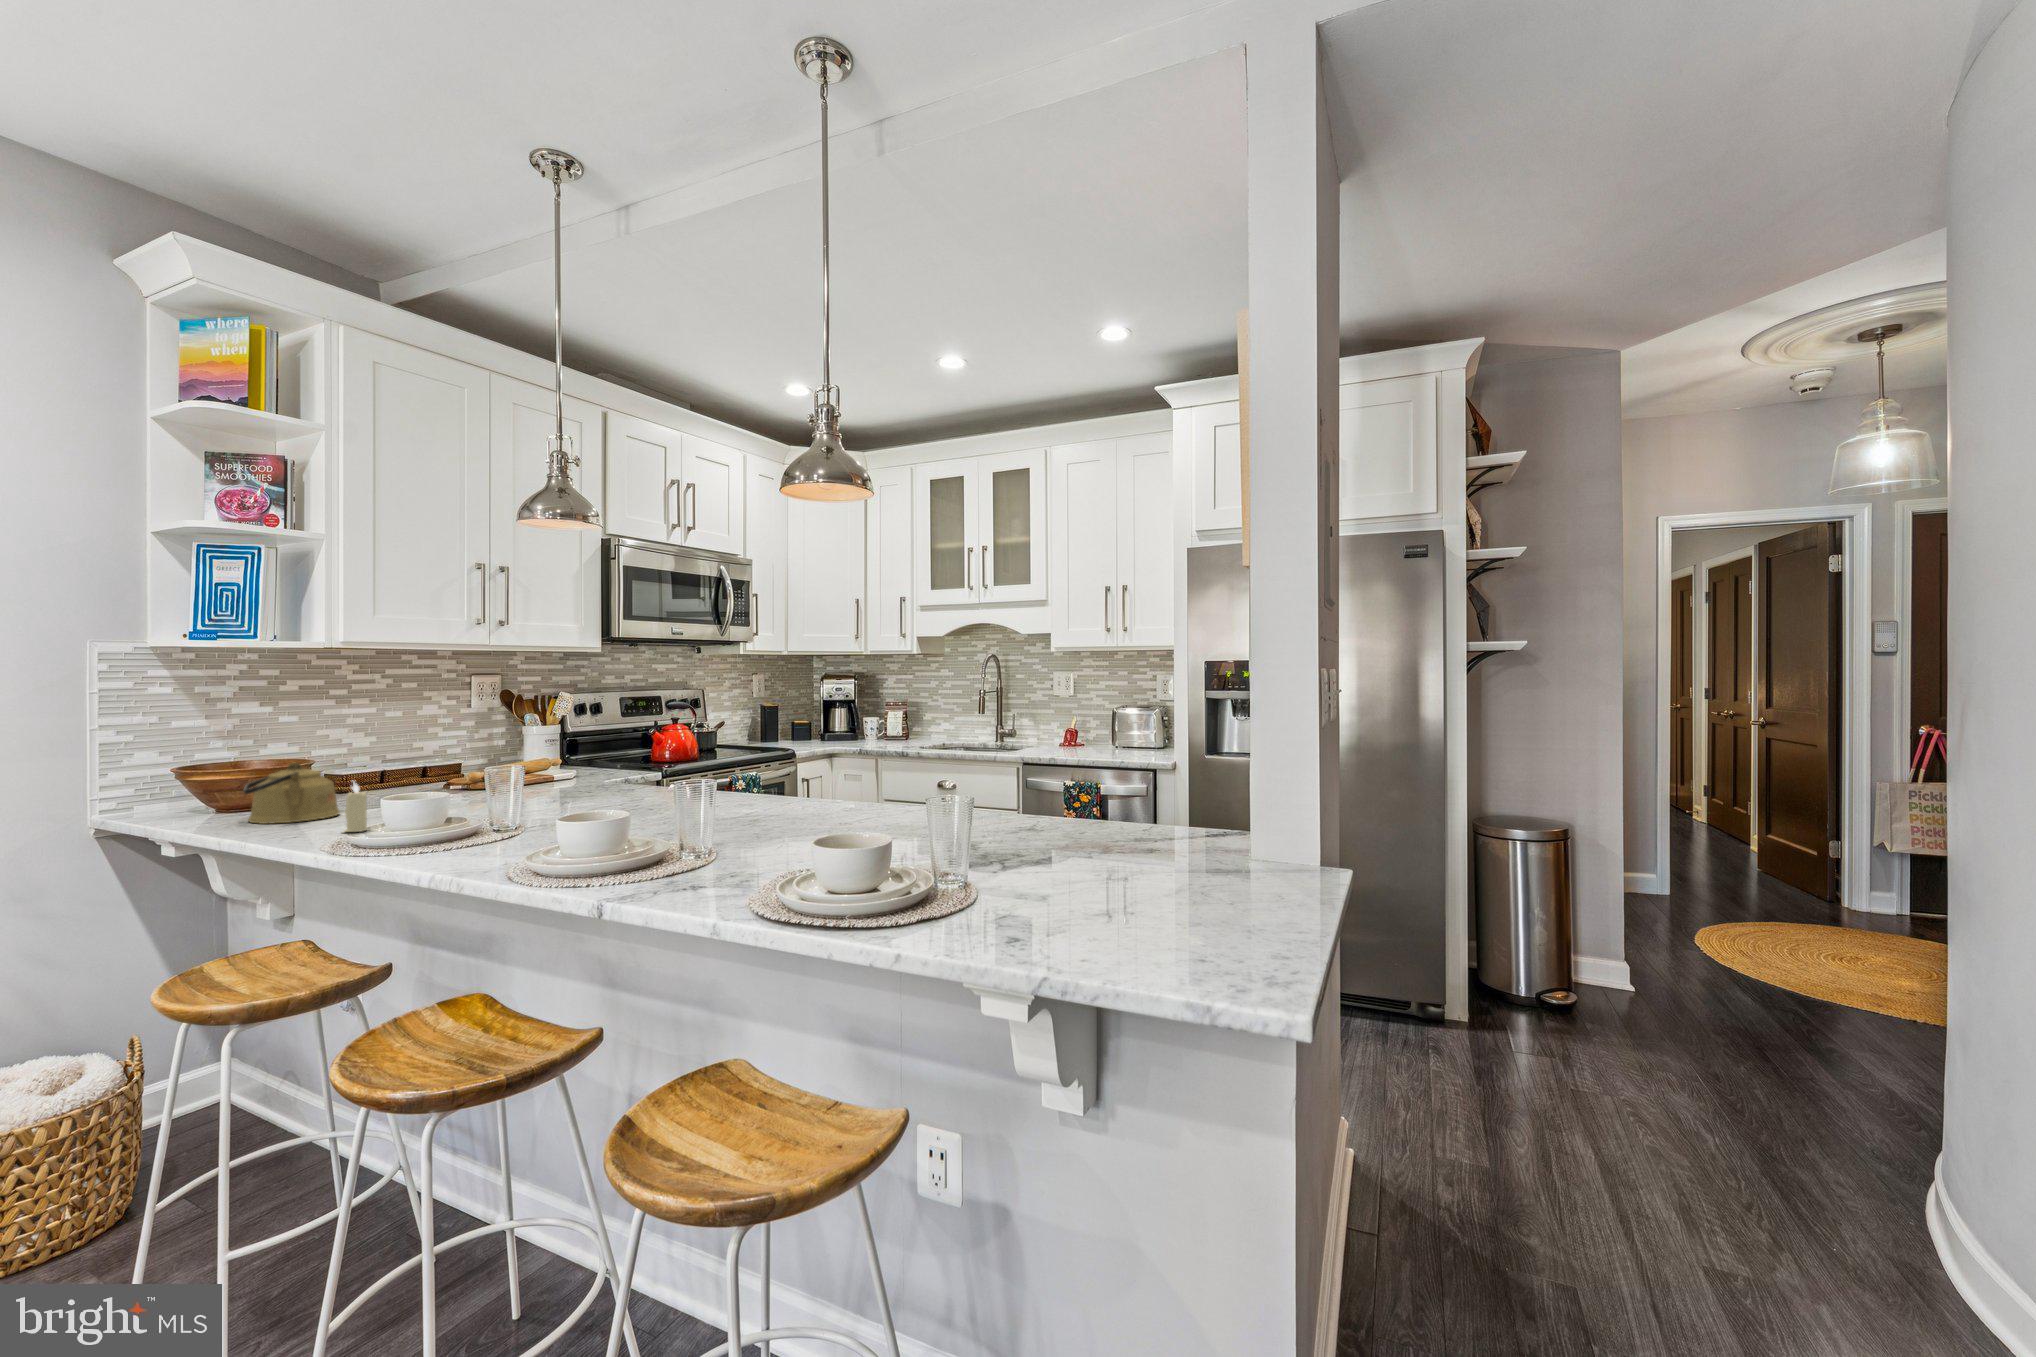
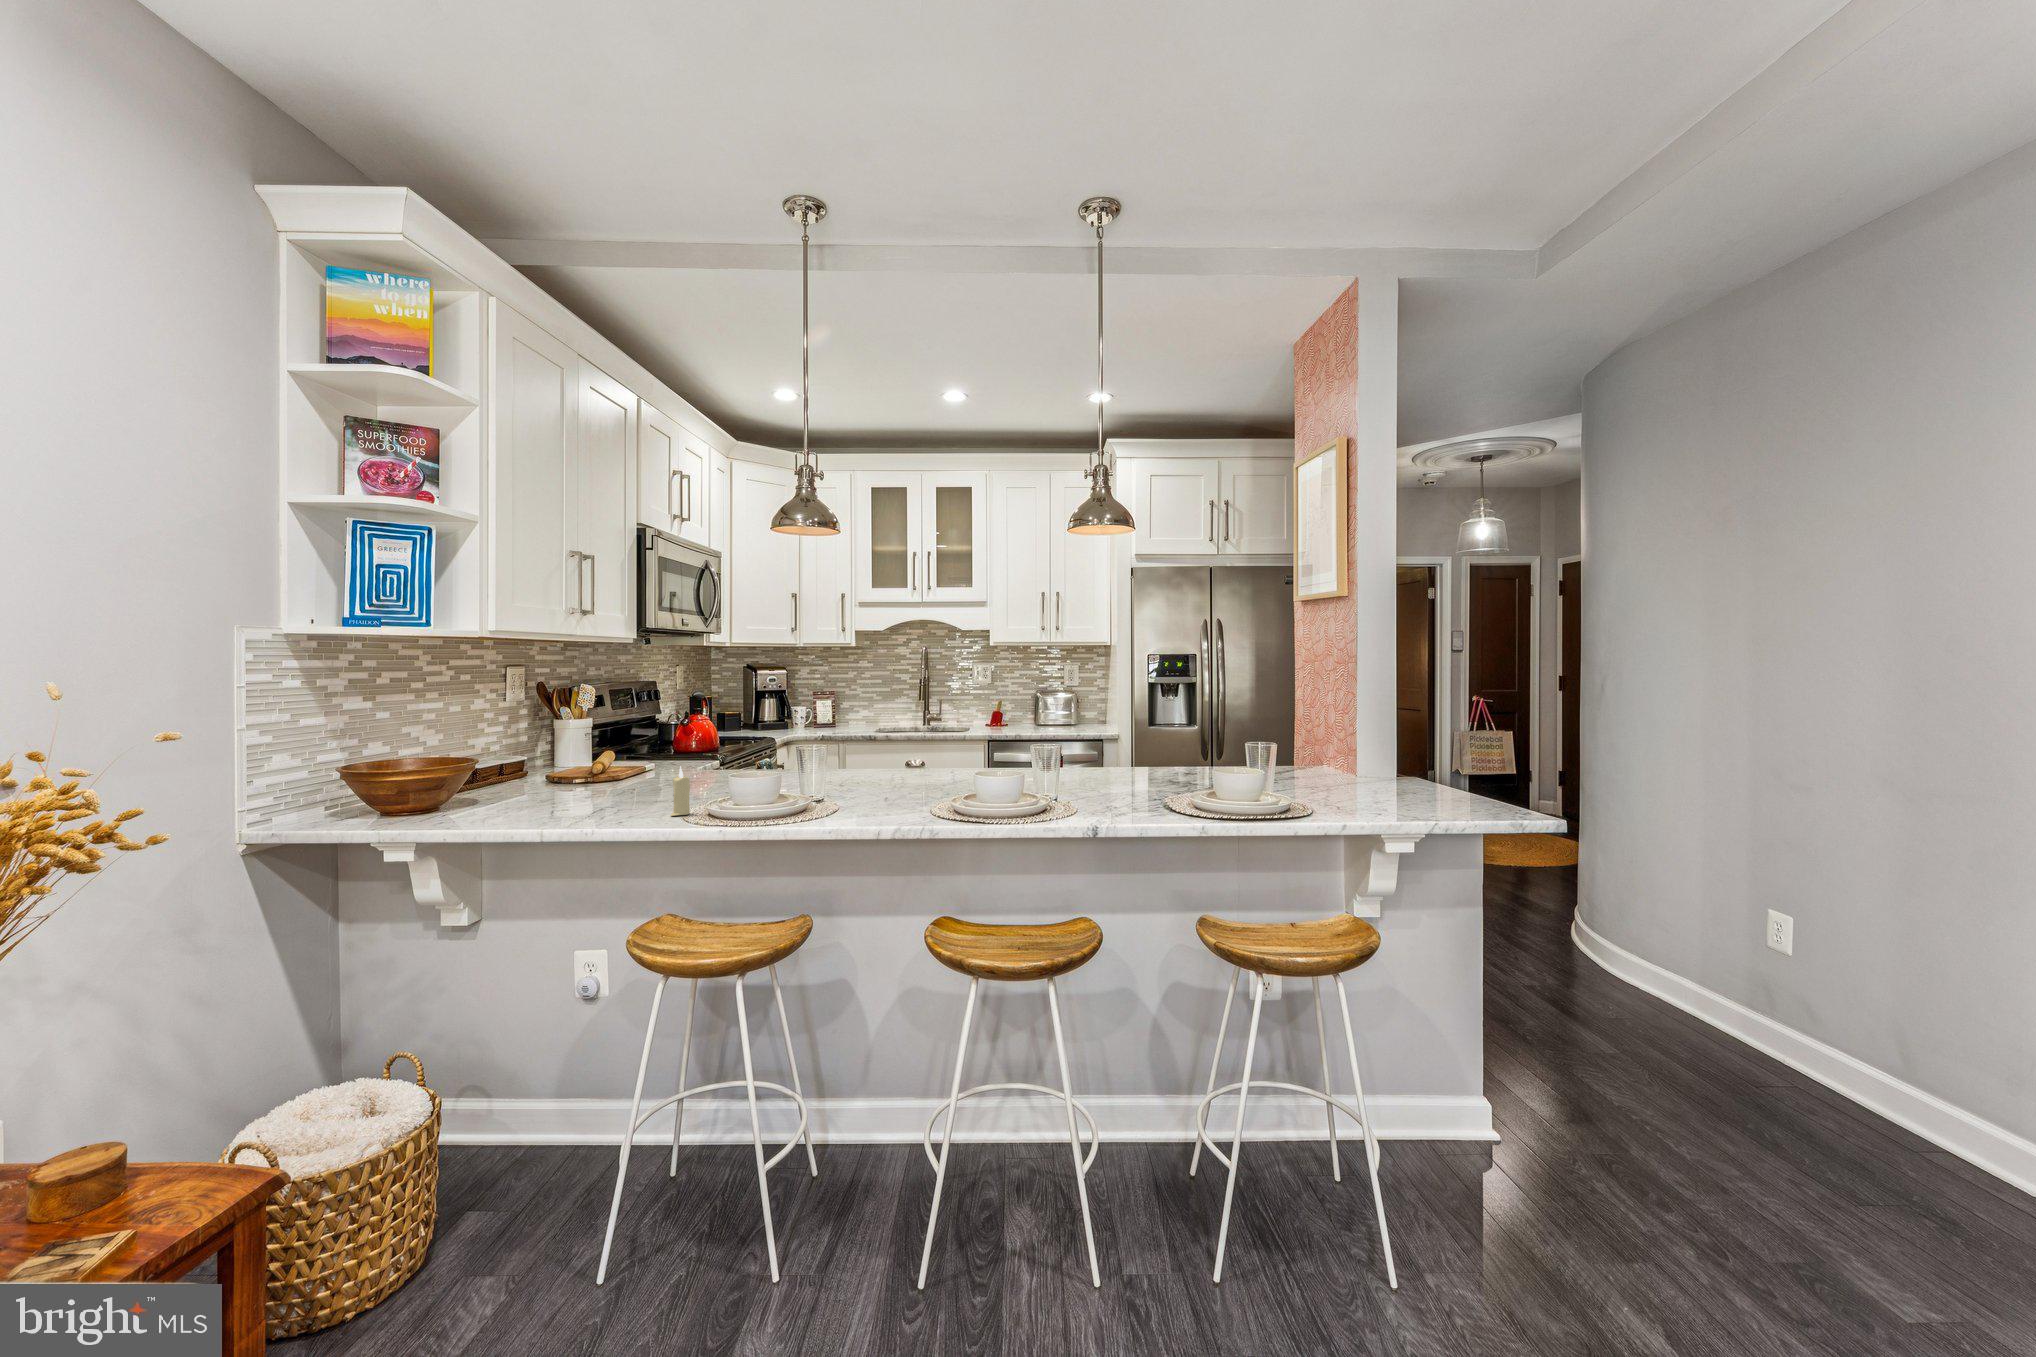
kettle: present [244,763,340,824] -> none [491,755,587,818]

